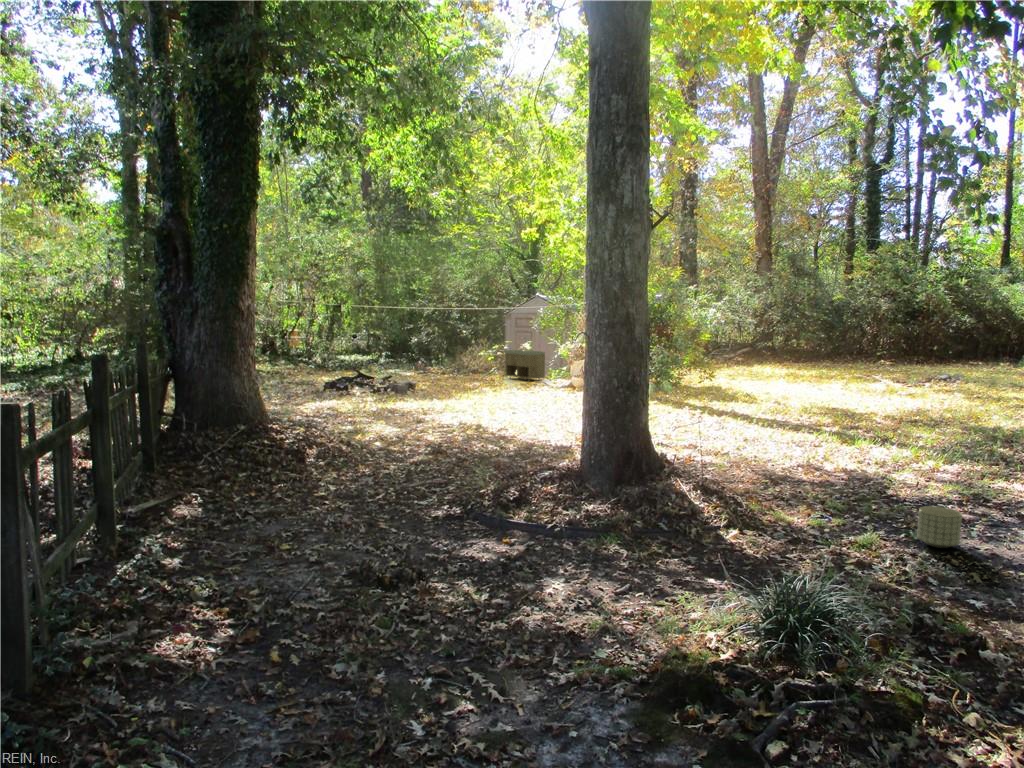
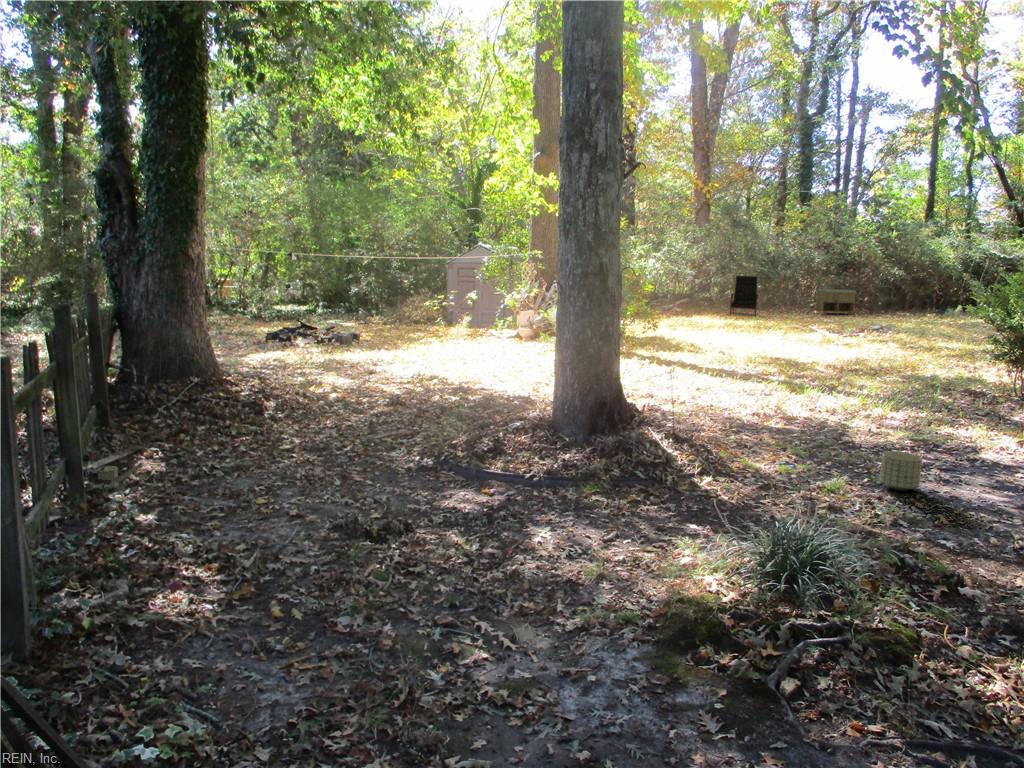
lounge chair: none [791,324,822,364] -> present [730,276,758,315]
storage bench: present [504,350,545,381] -> present [815,289,856,314]
watering can: none [128,506,181,532] -> present [86,462,143,489]

